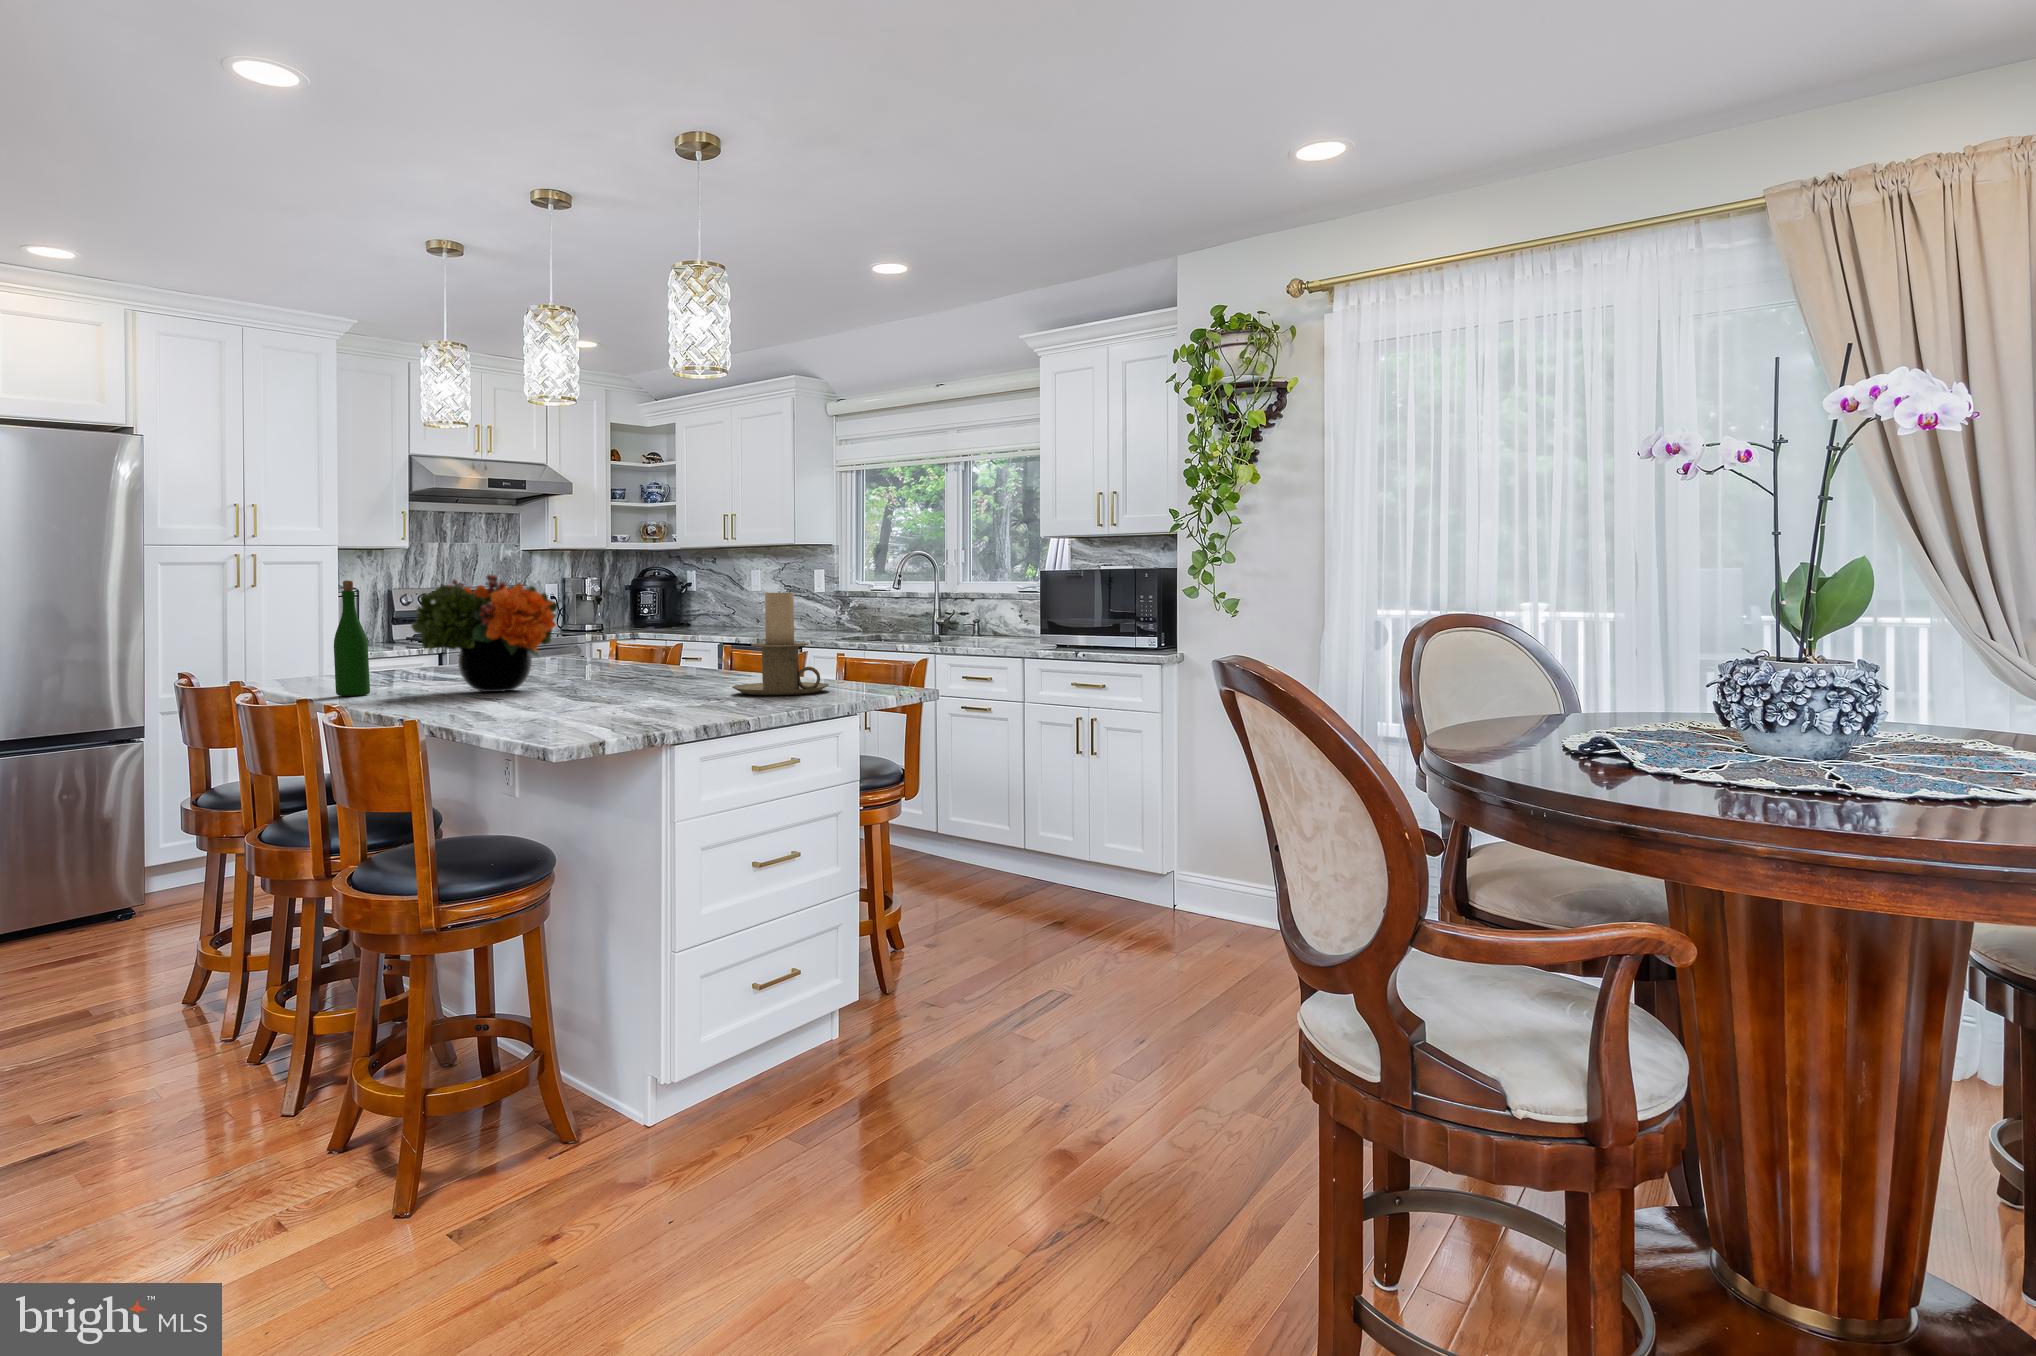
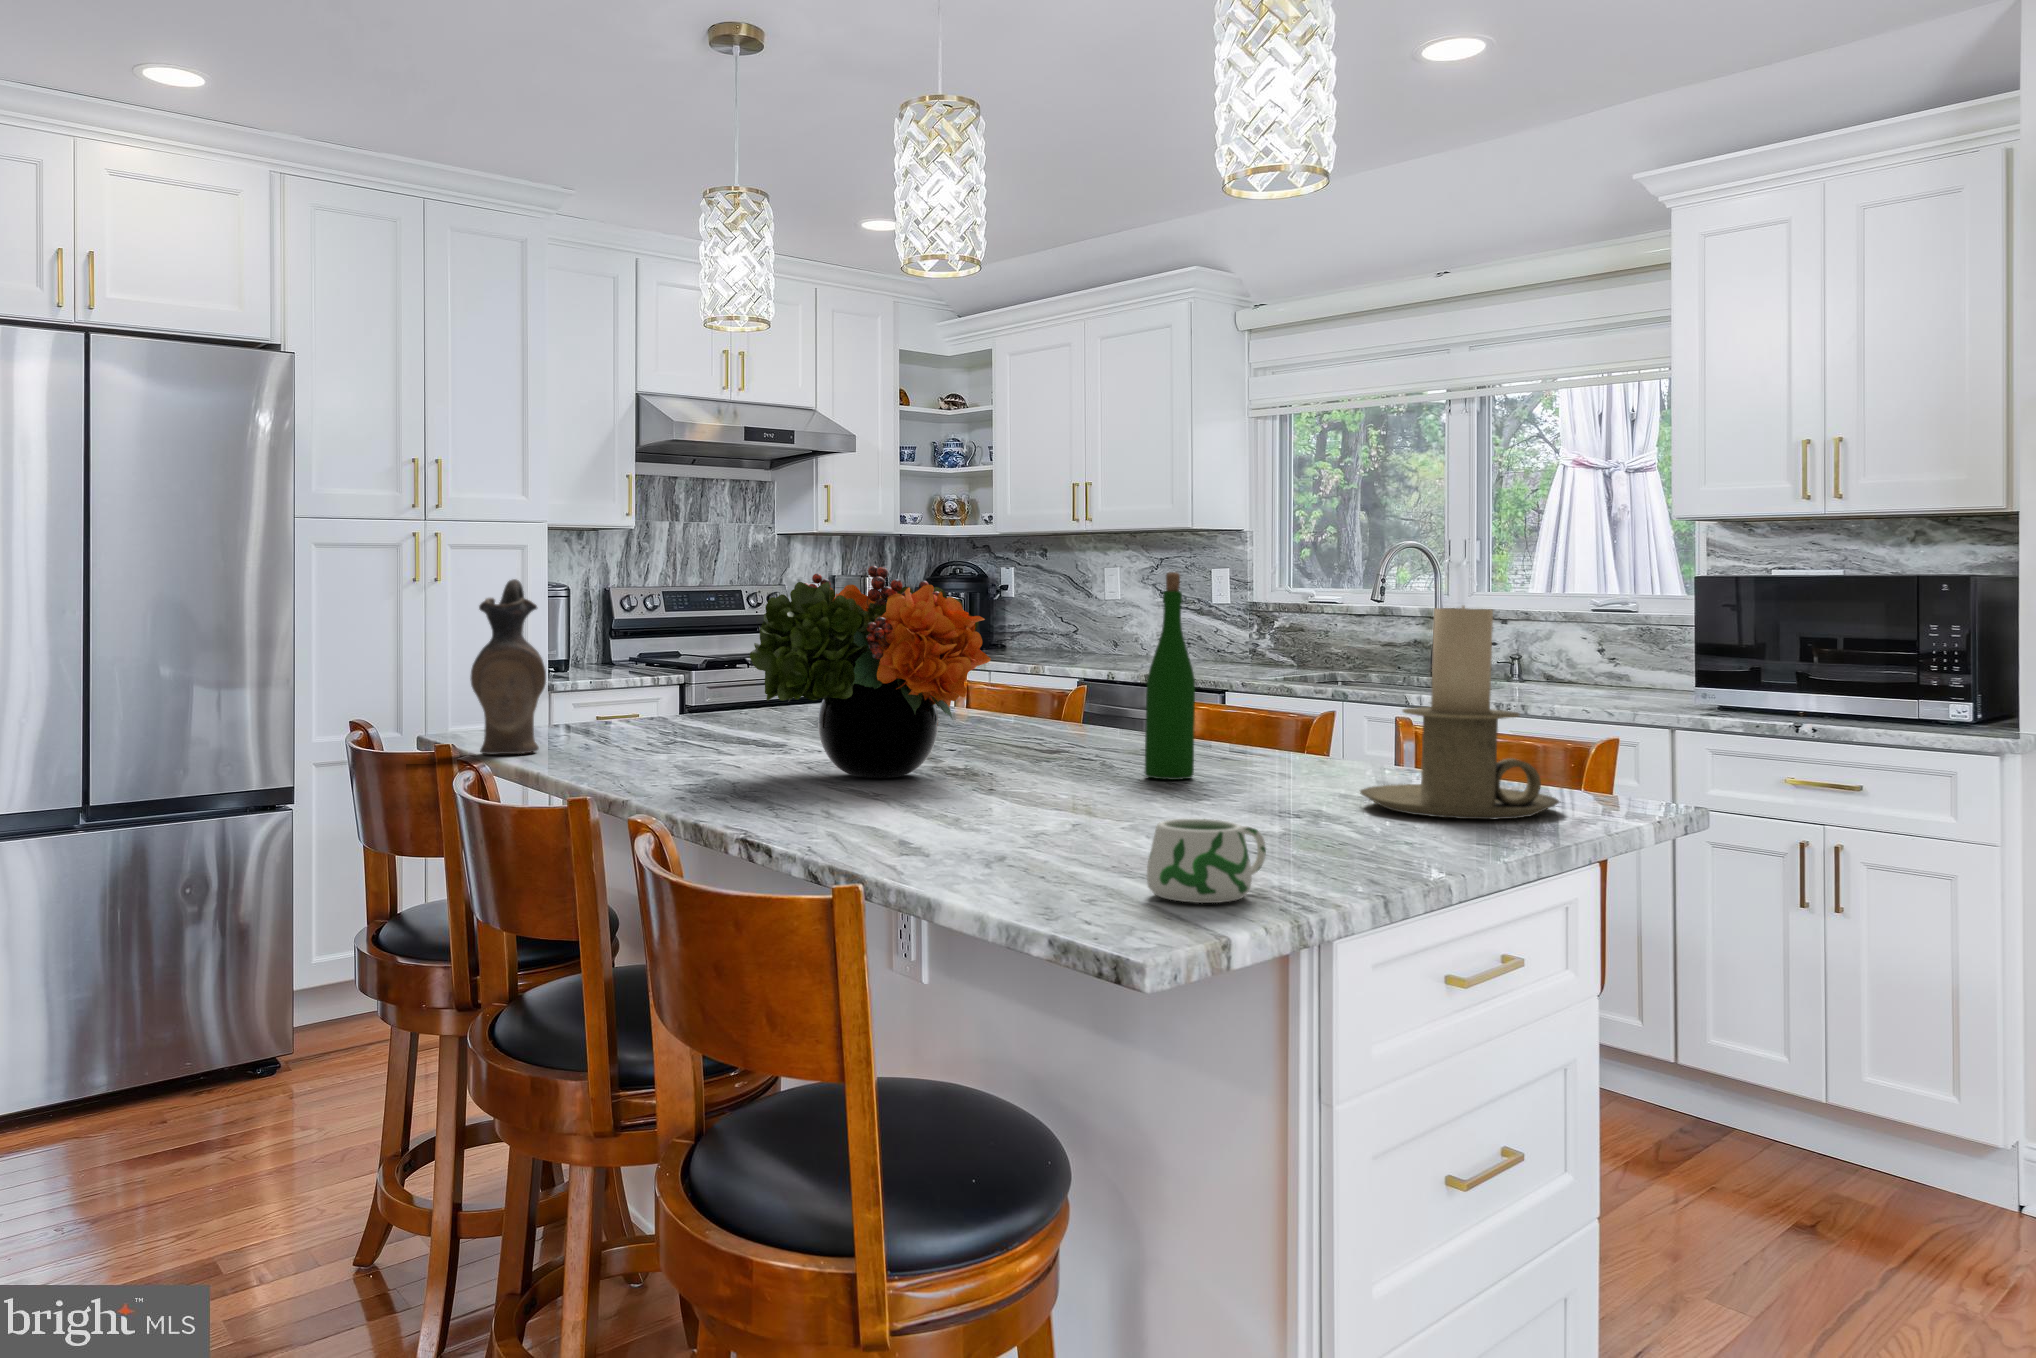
wine bottle: present [334,580,370,696] -> present [1145,572,1195,780]
ceramic pitcher: none [248,585,300,690] -> present [470,579,546,754]
mug: none [543,689,606,724] -> present [1147,819,1266,903]

